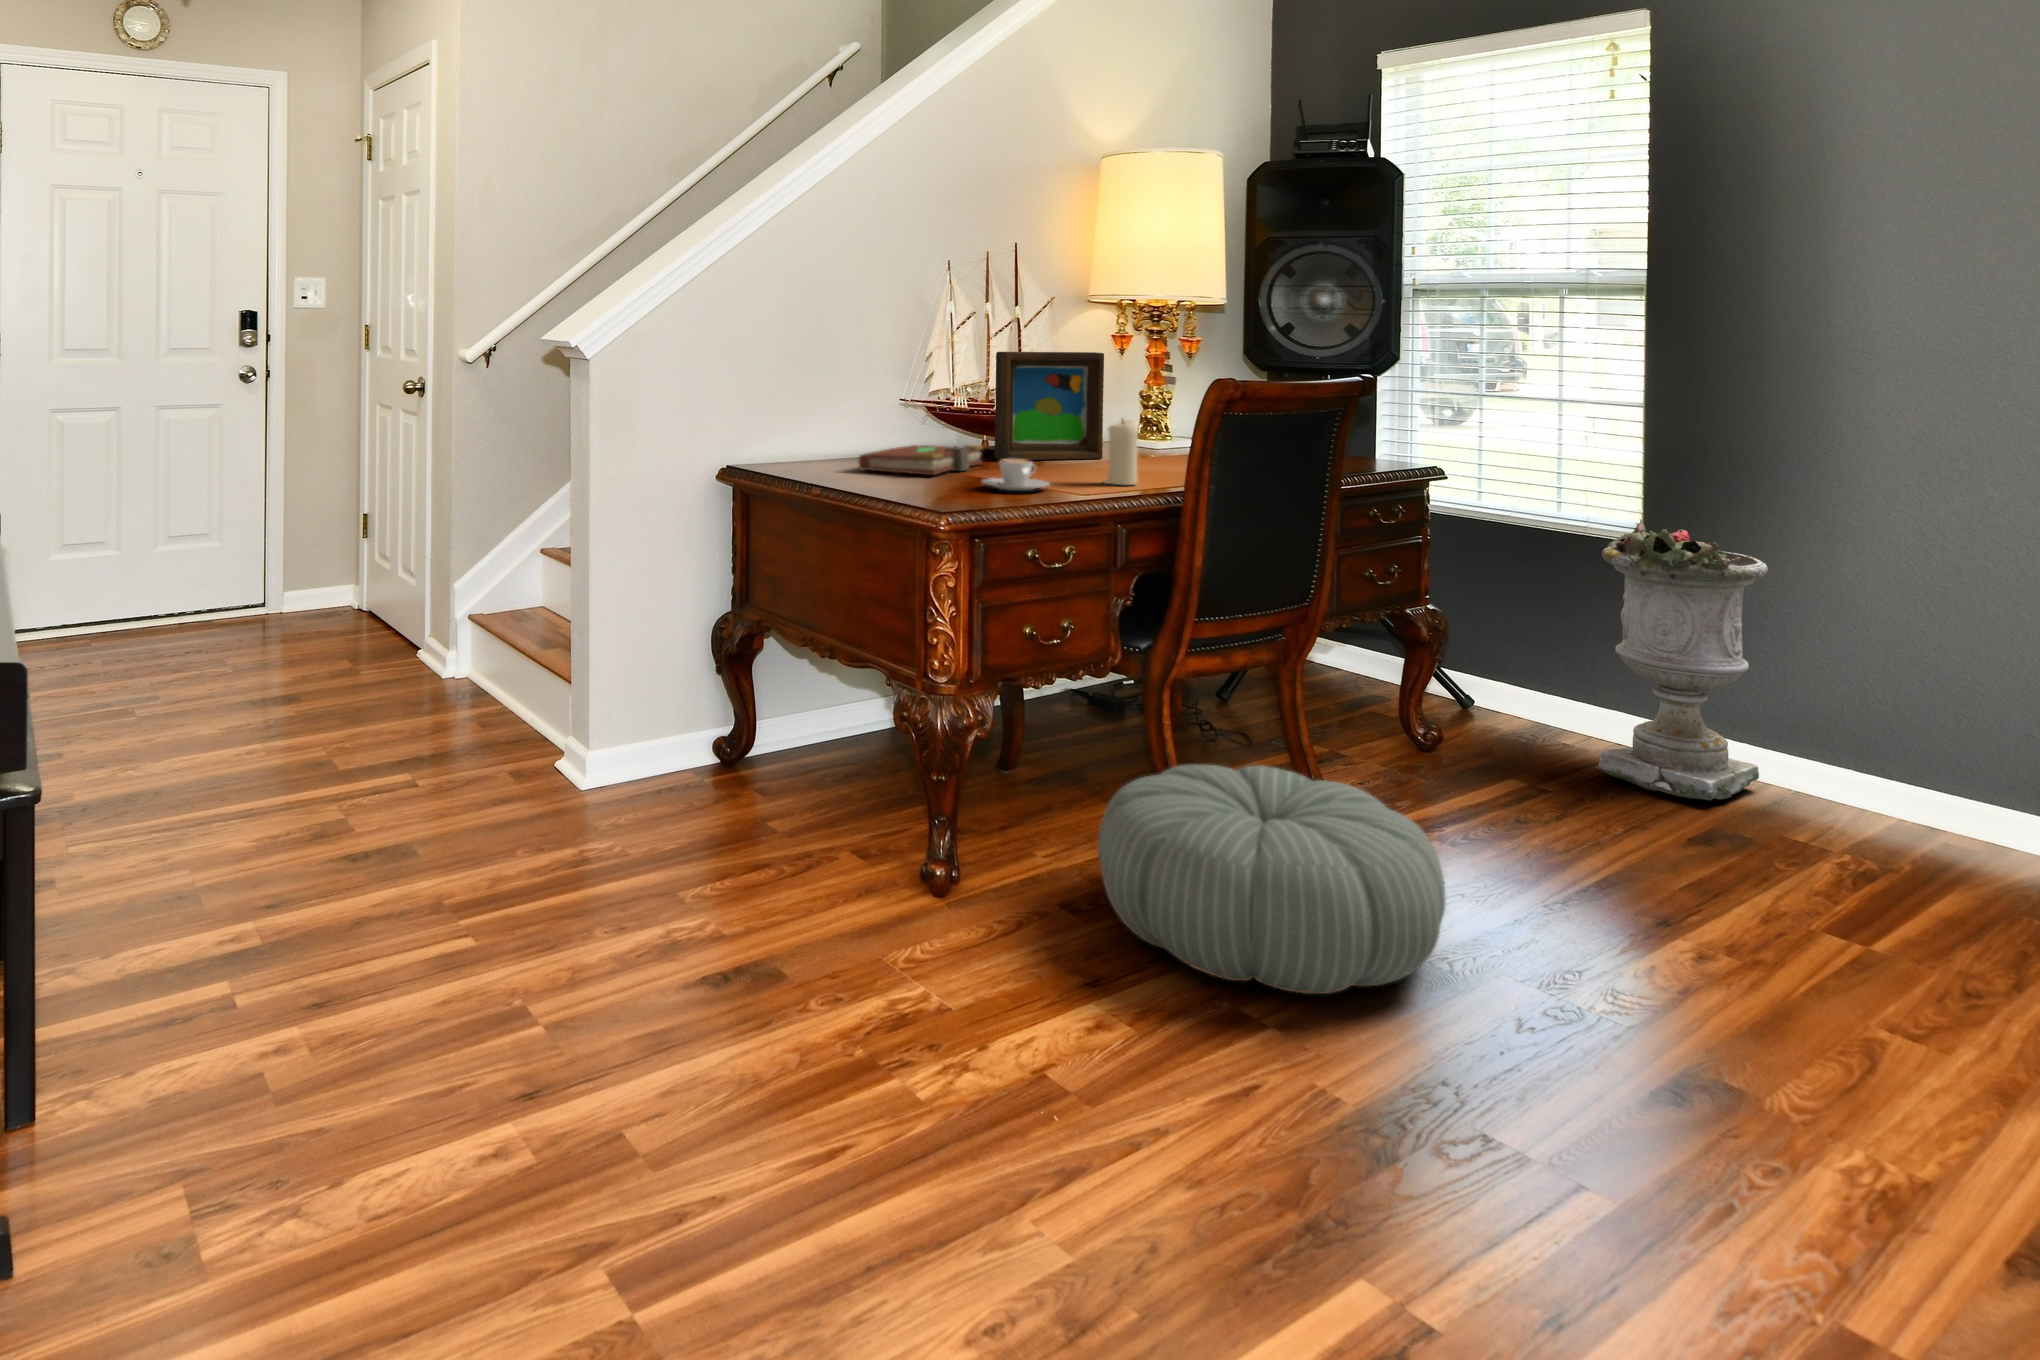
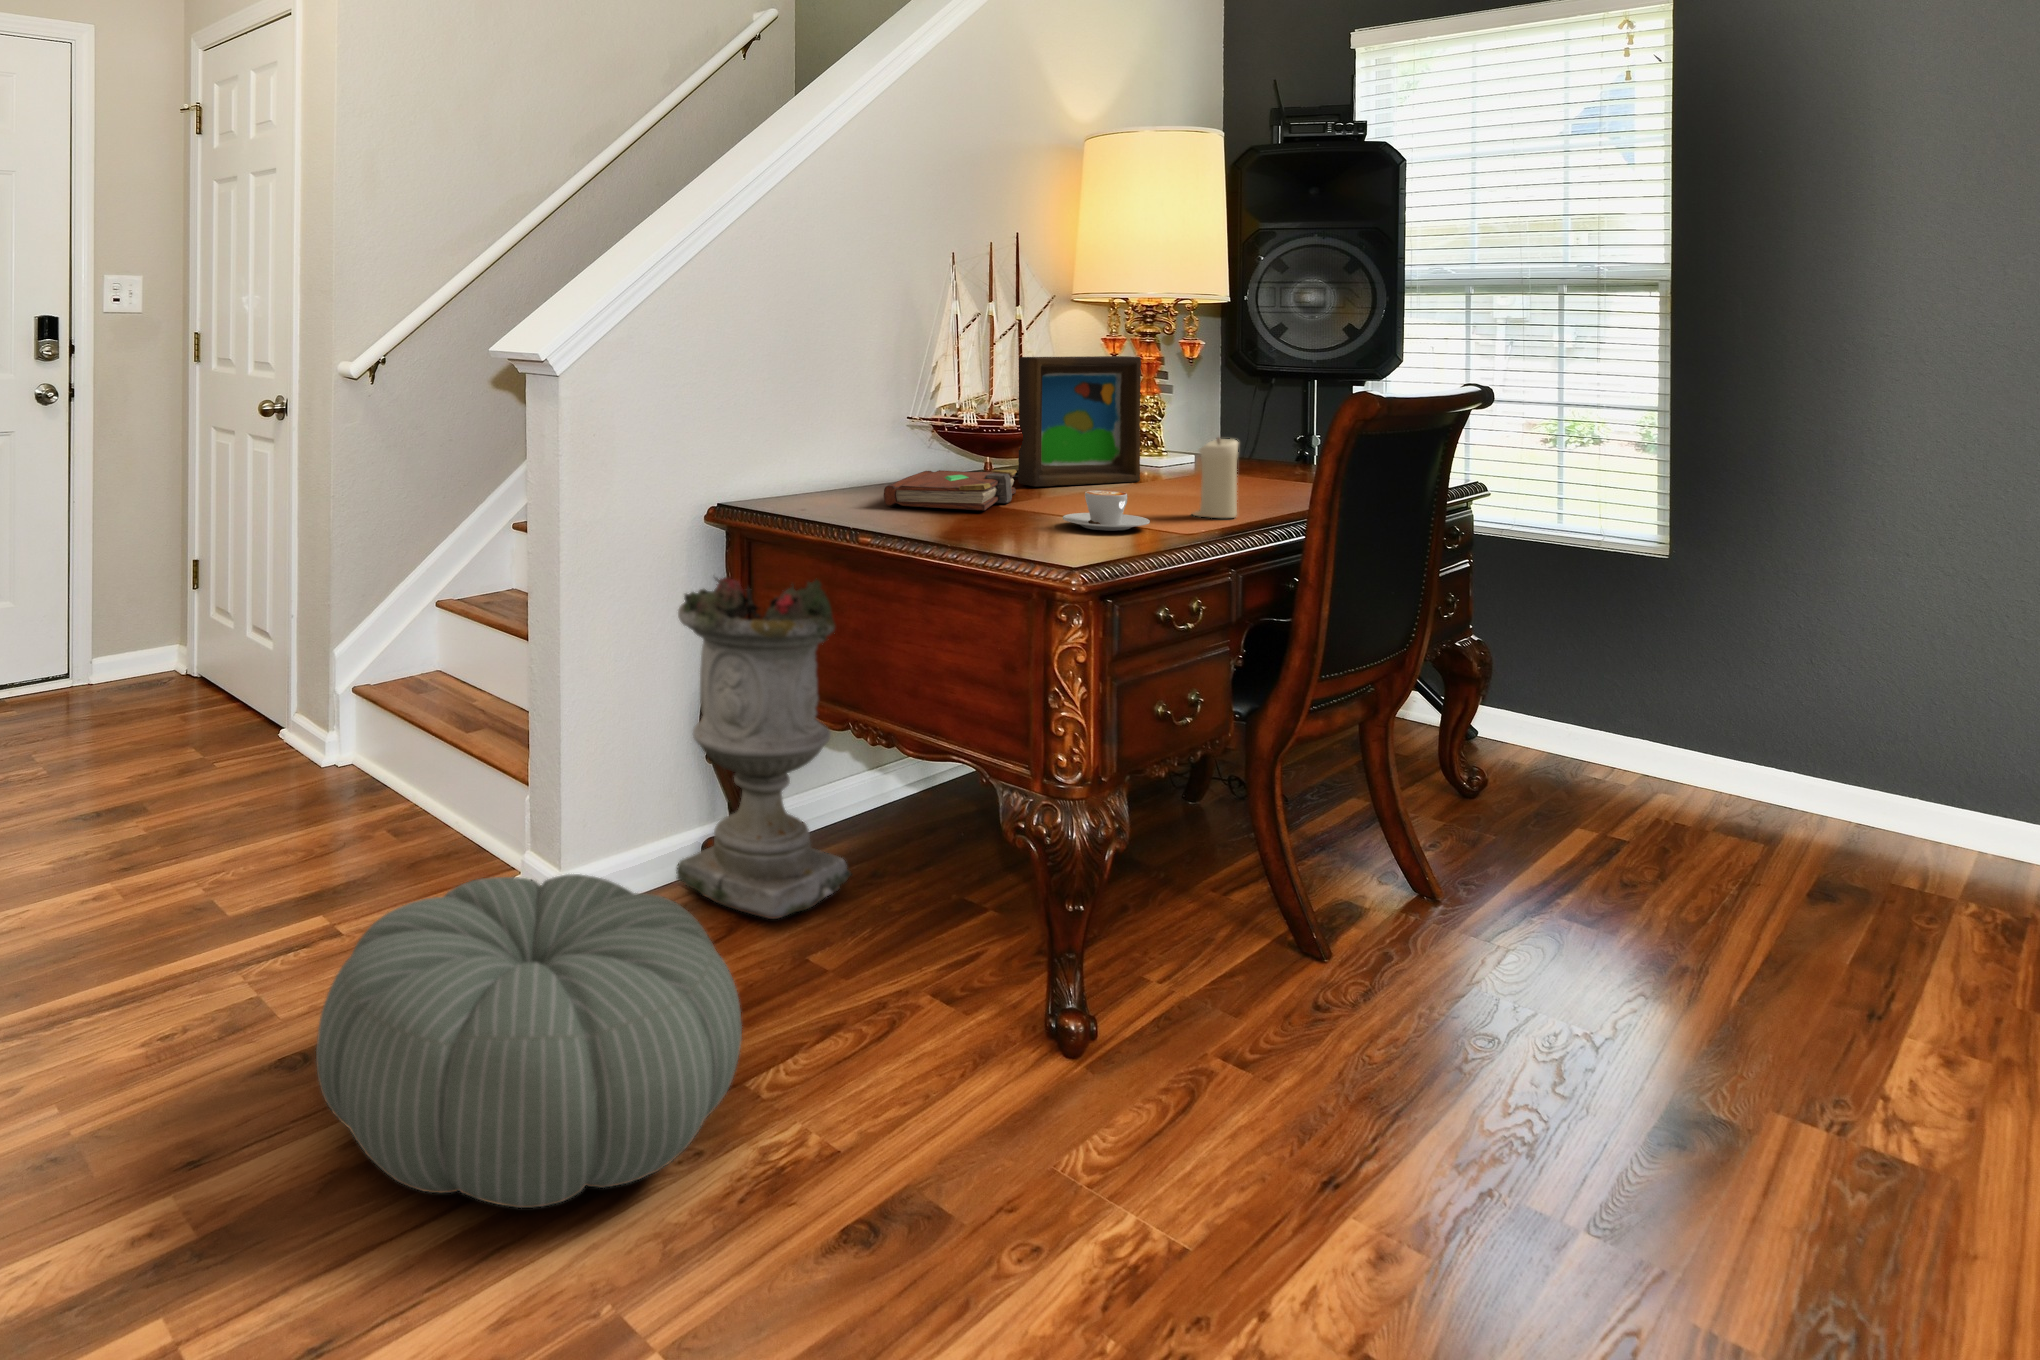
planter: present [1596,519,1768,800] -> present [676,577,851,919]
pouf: present [1098,764,1446,994] -> present [316,874,742,1208]

